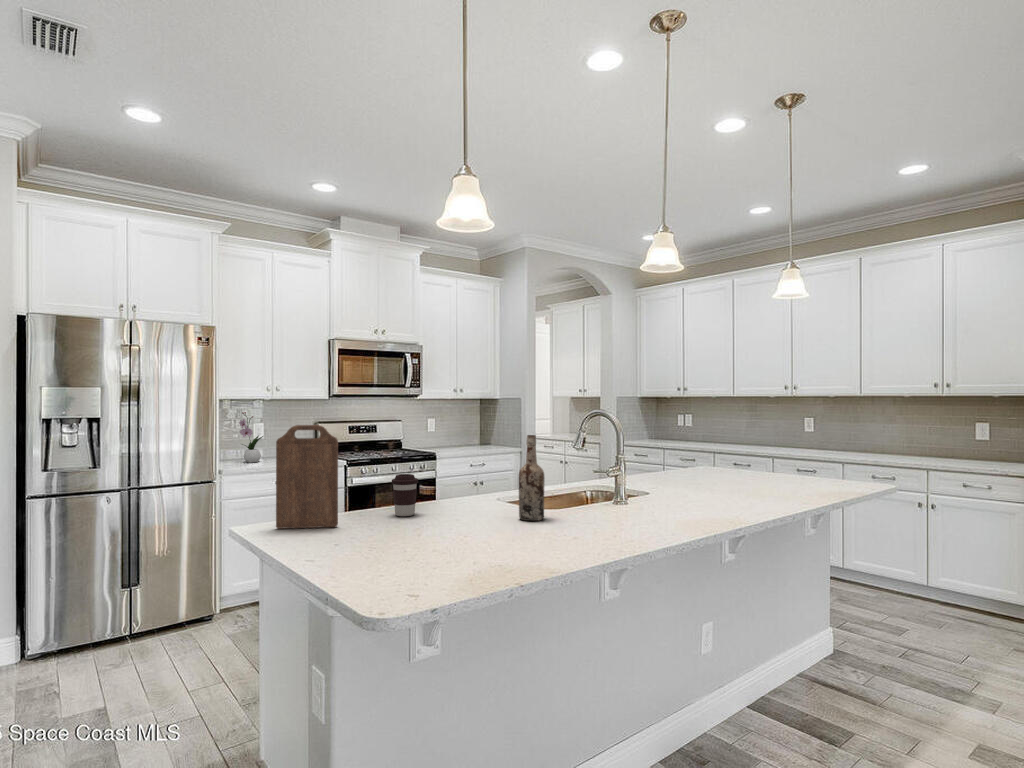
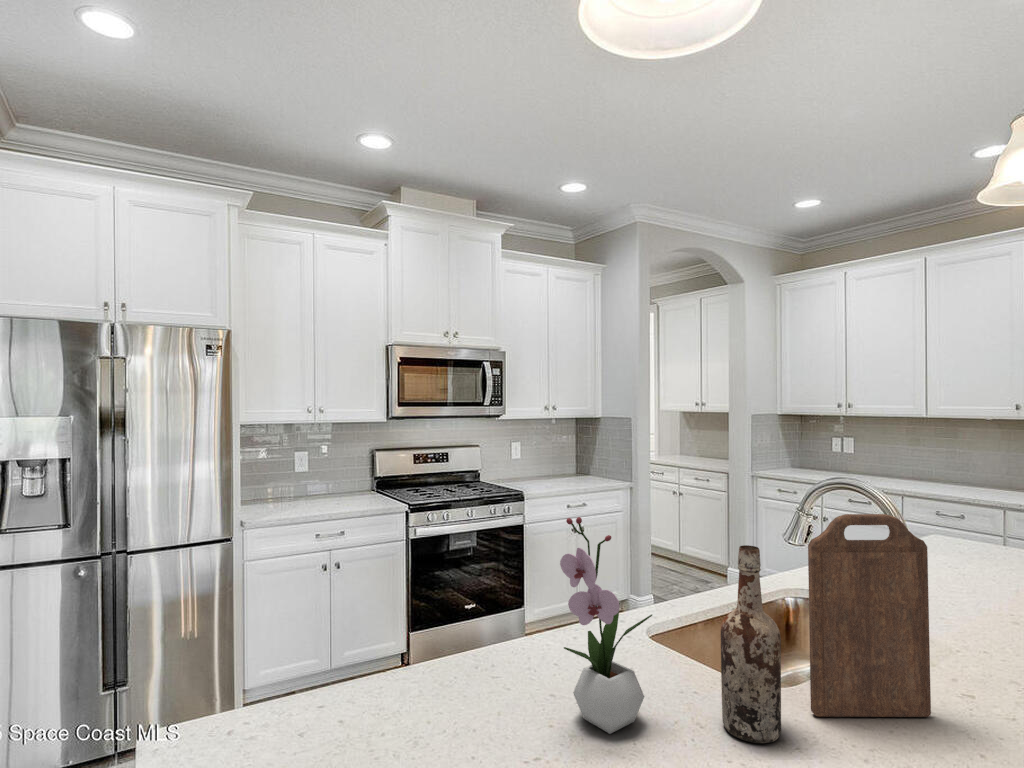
flower arrangement: present [239,412,263,463] -> present [560,517,652,734]
cutting board: present [276,425,338,529] -> present [808,514,931,717]
coffee cup: present [392,474,418,516] -> none [456,604,507,696]

